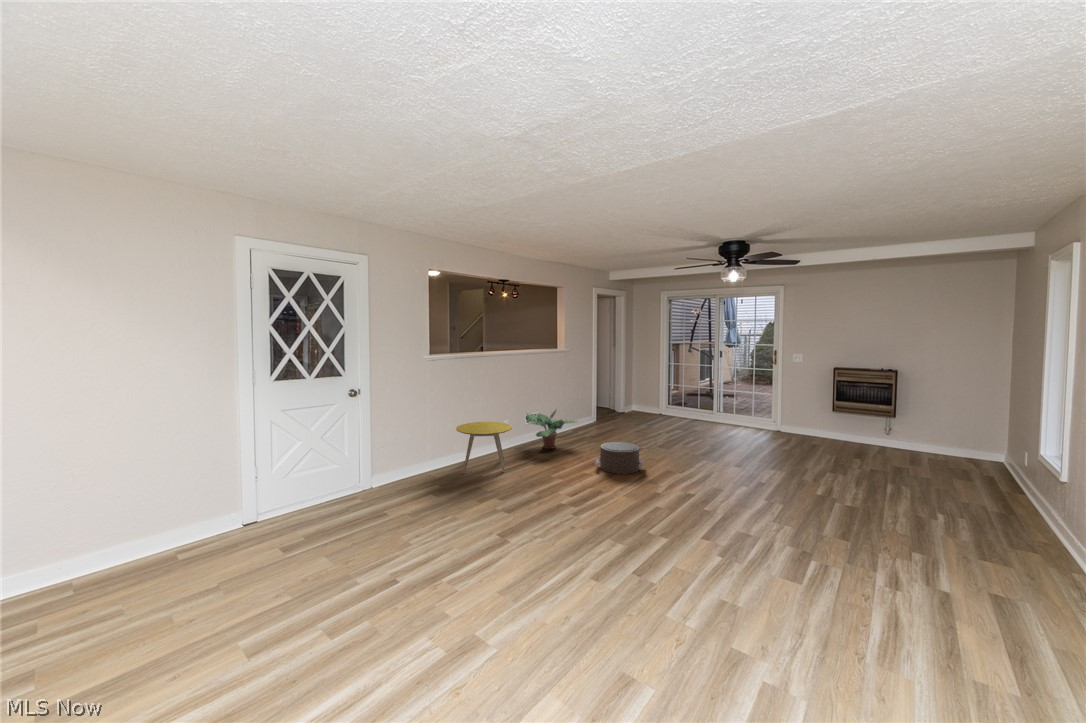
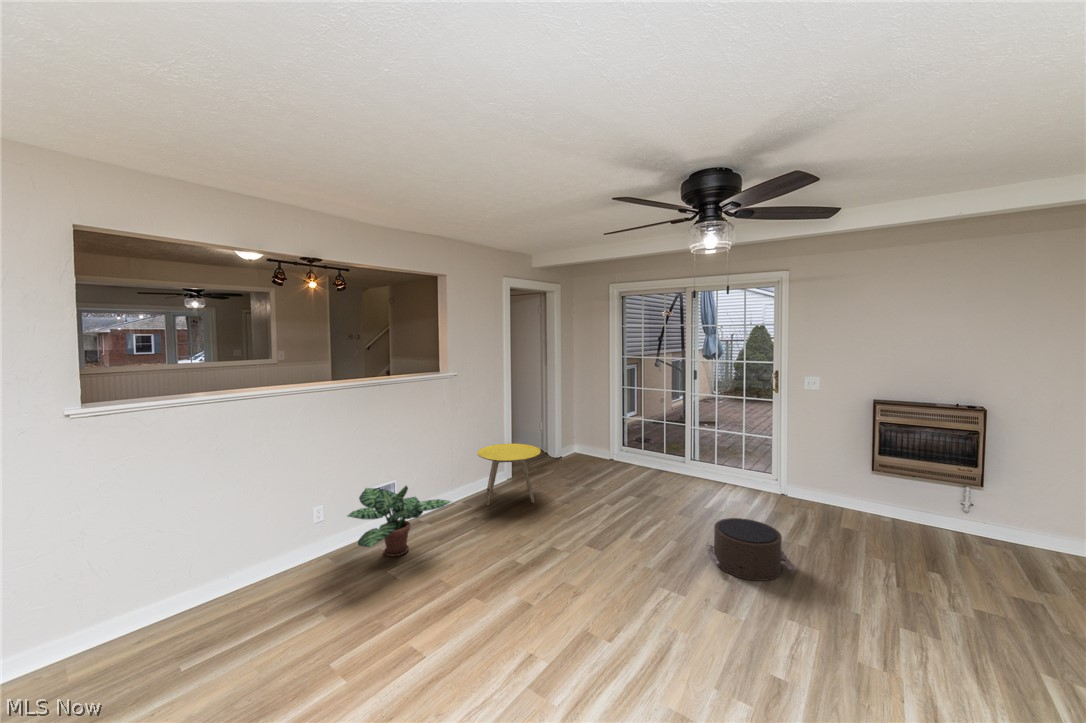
side table: present [456,422,512,473] -> present [477,444,541,505]
pouf: present [595,442,644,474] -> present [706,518,796,581]

